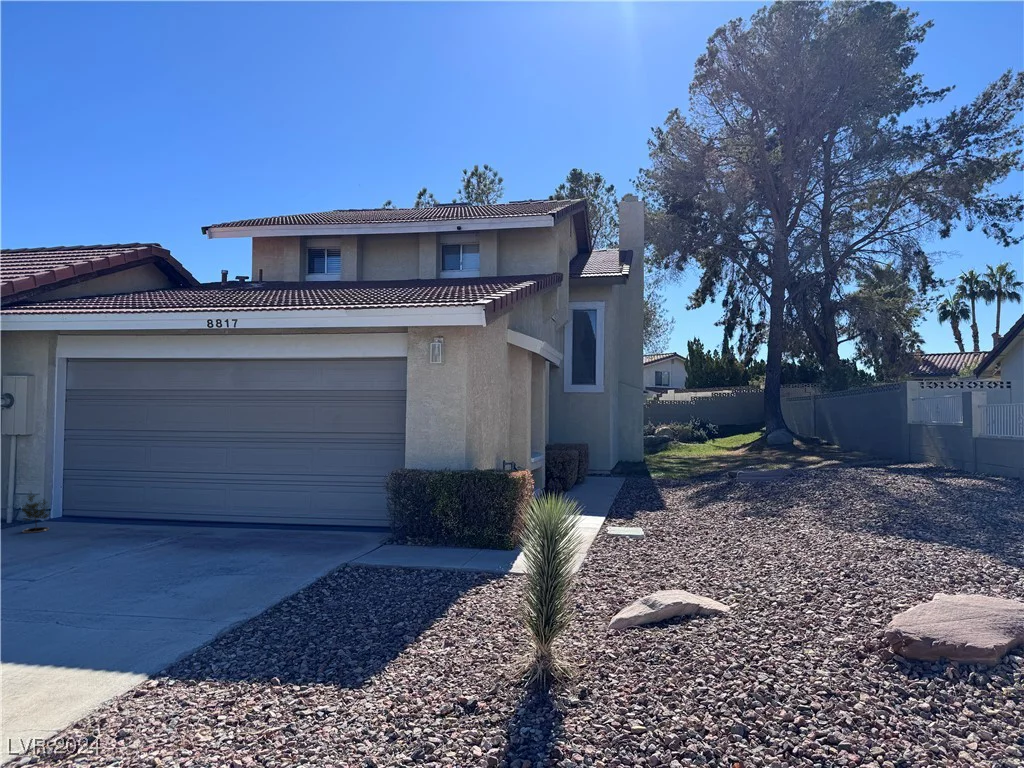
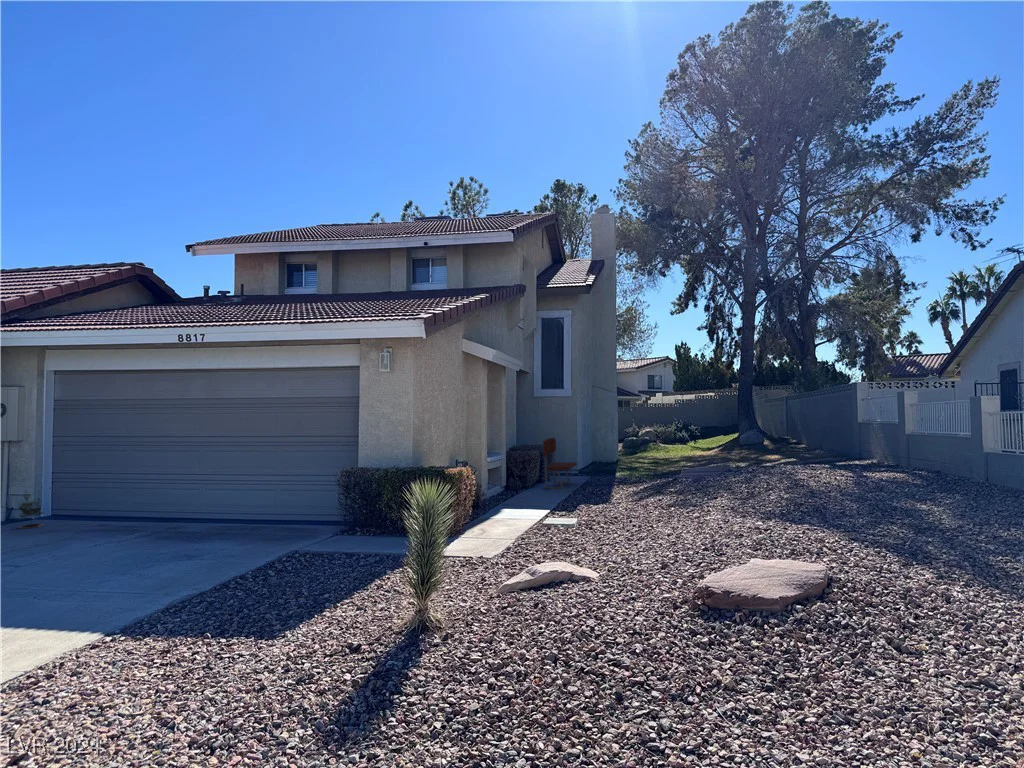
bench: none [581,436,615,492] -> present [543,438,577,489]

